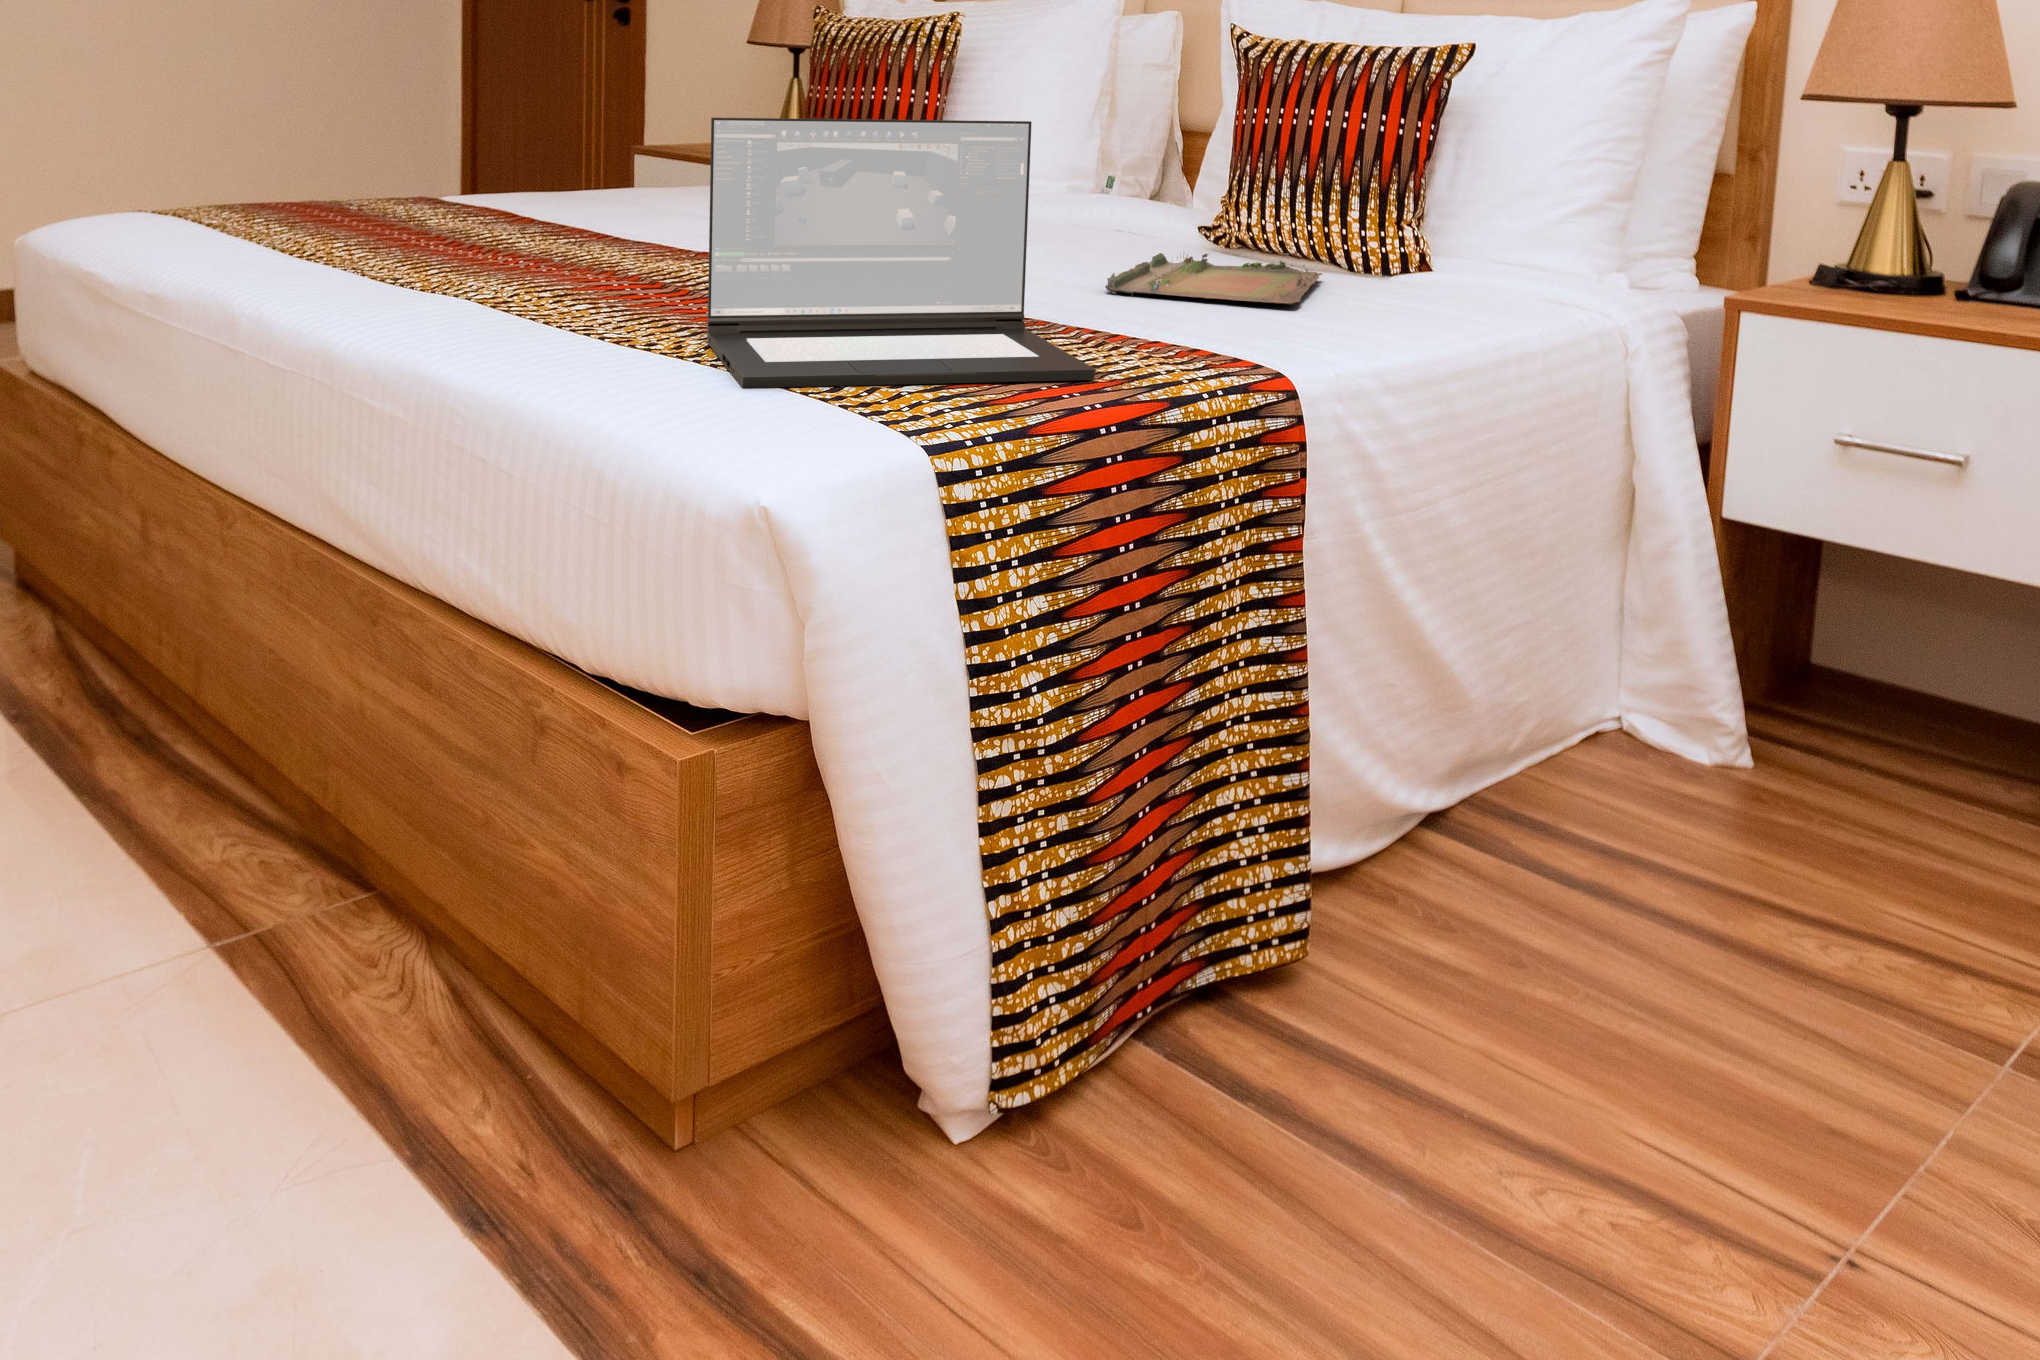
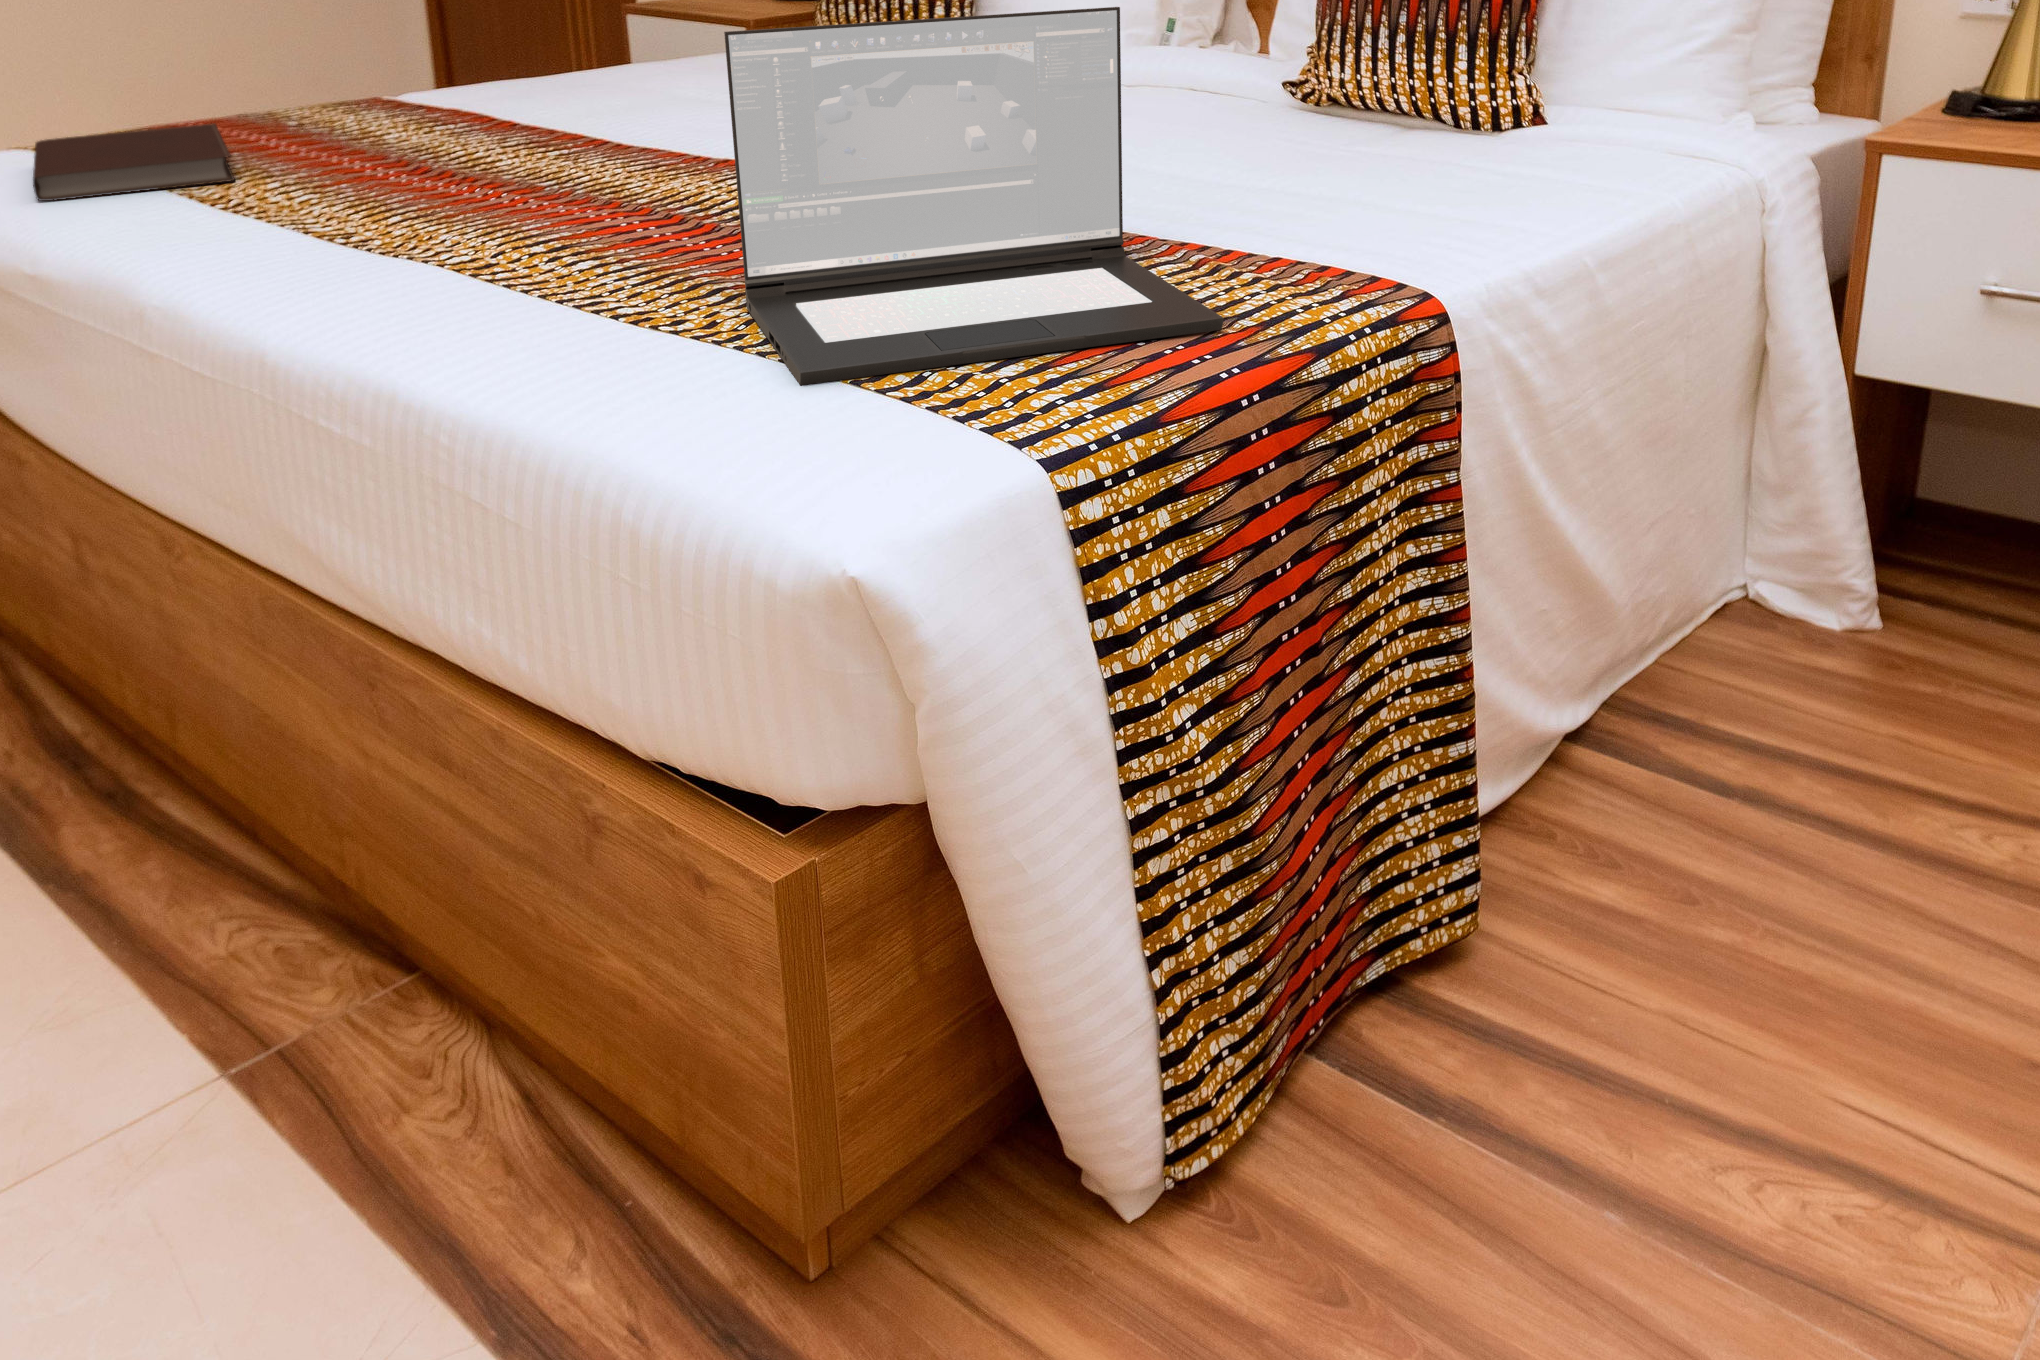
notebook: none [152,202,306,246] -> present [33,123,235,201]
tray: present [1105,248,1322,304] -> none [1198,109,1431,186]

